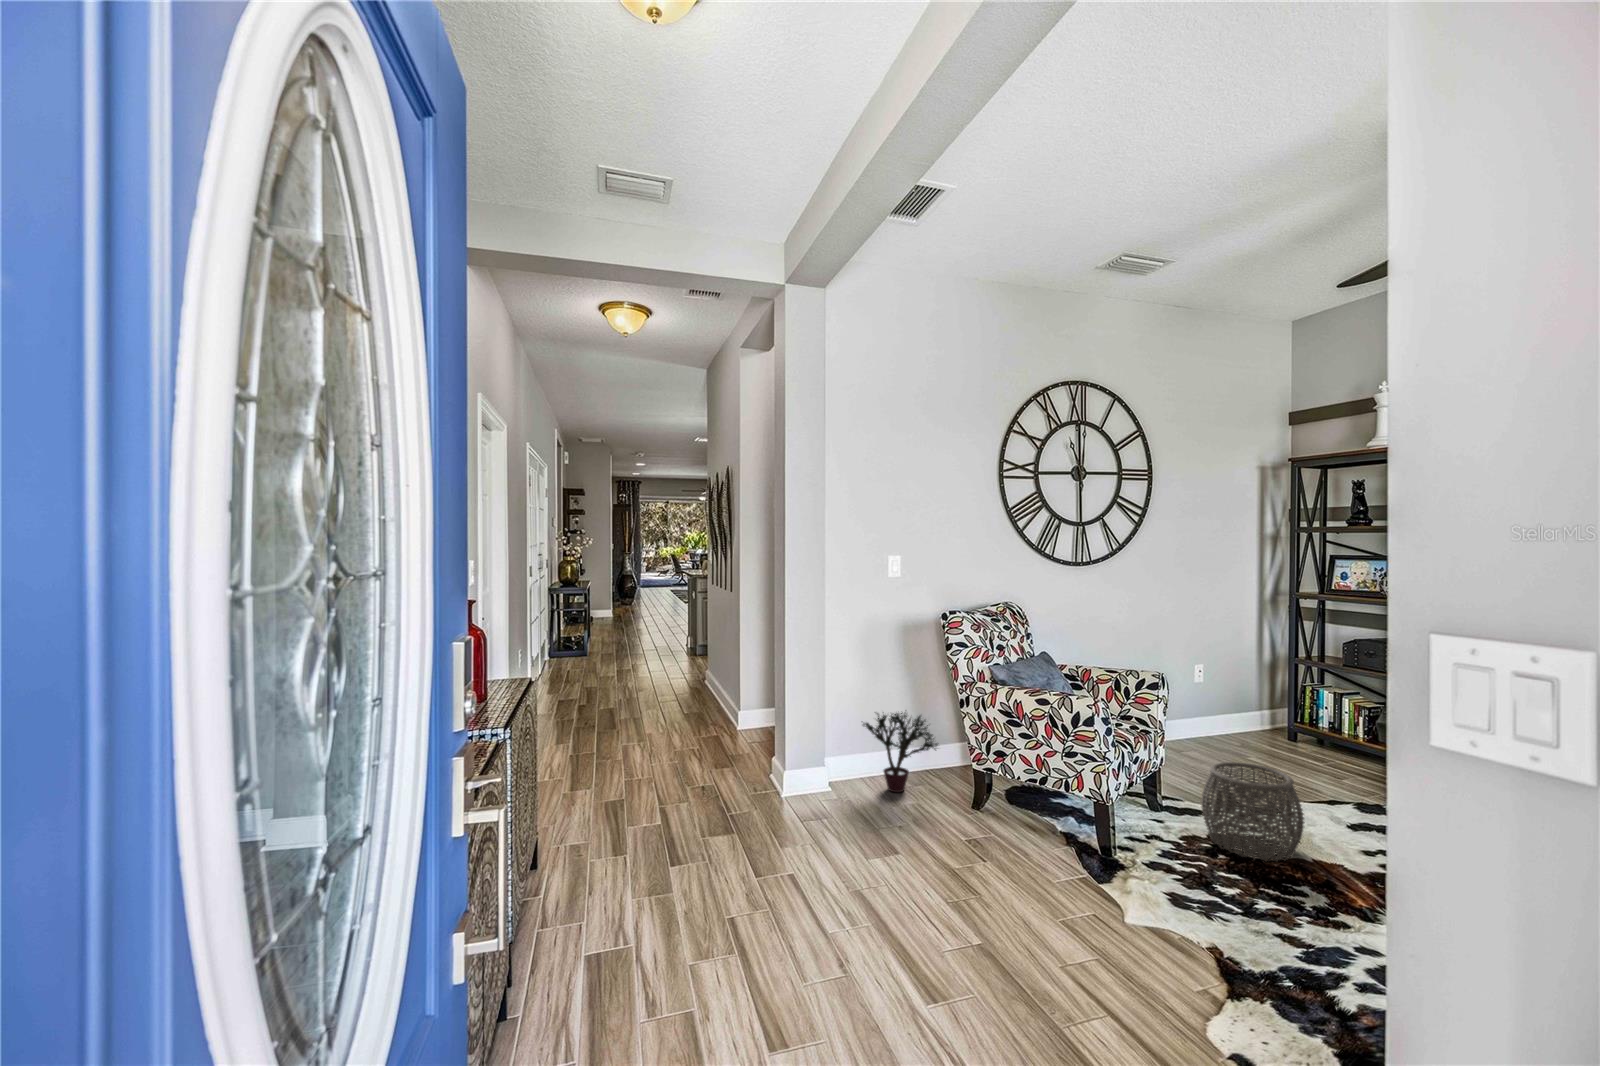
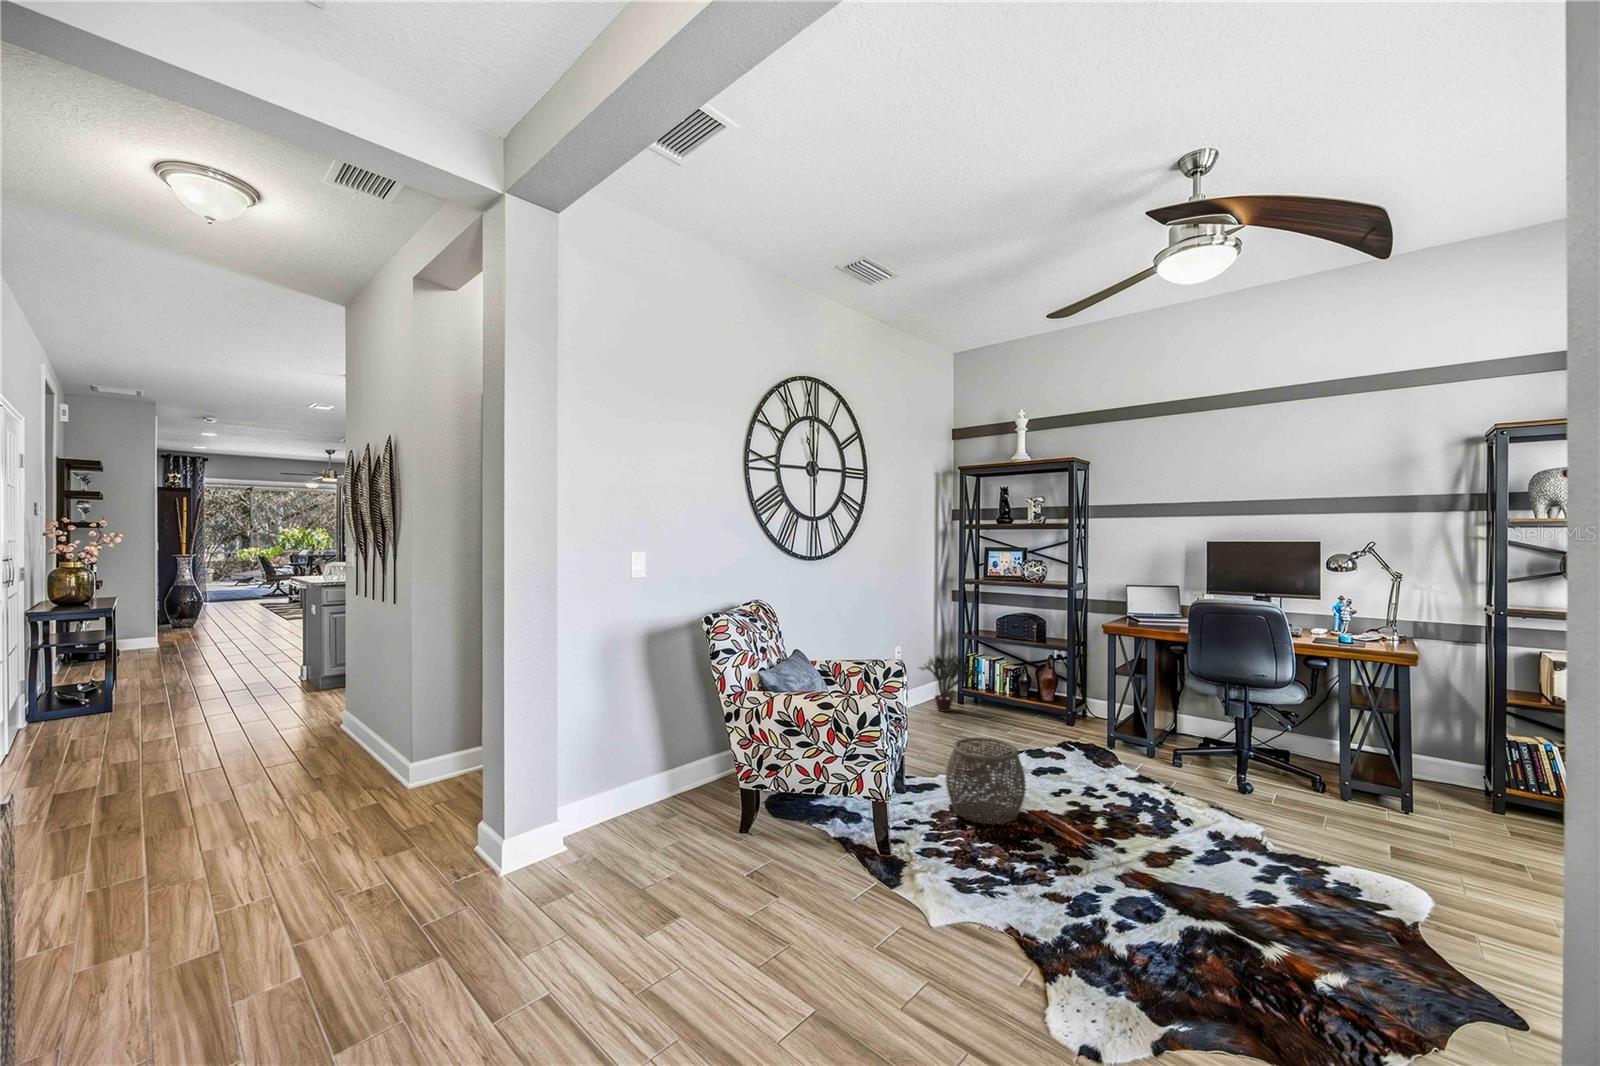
potted plant: present [863,713,938,793] -> present [921,655,977,712]

